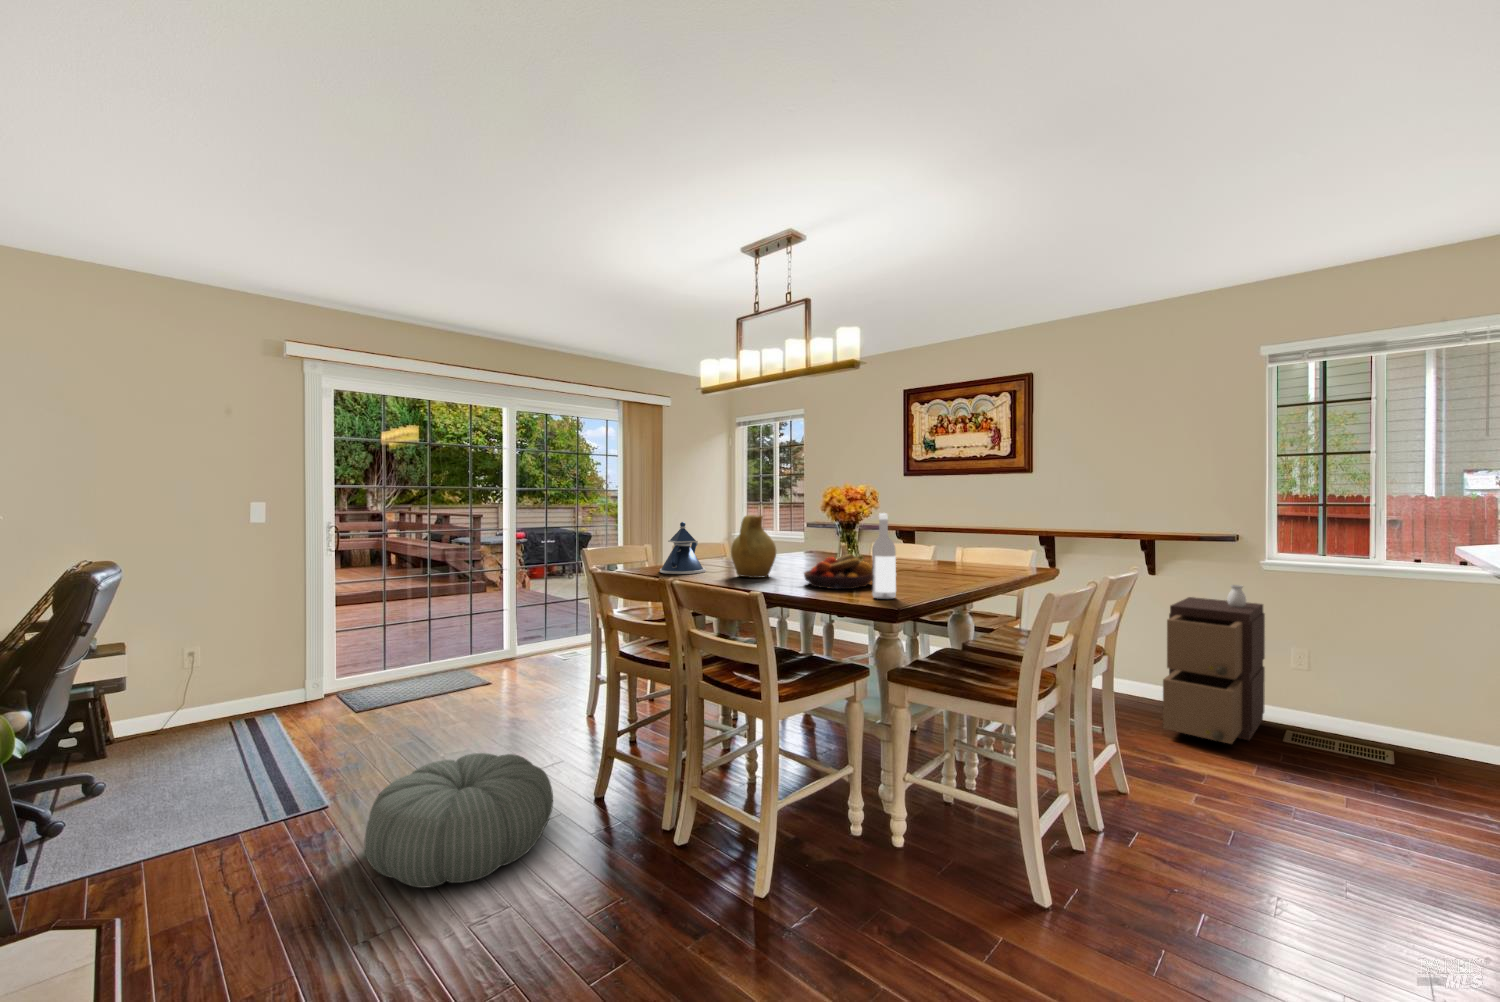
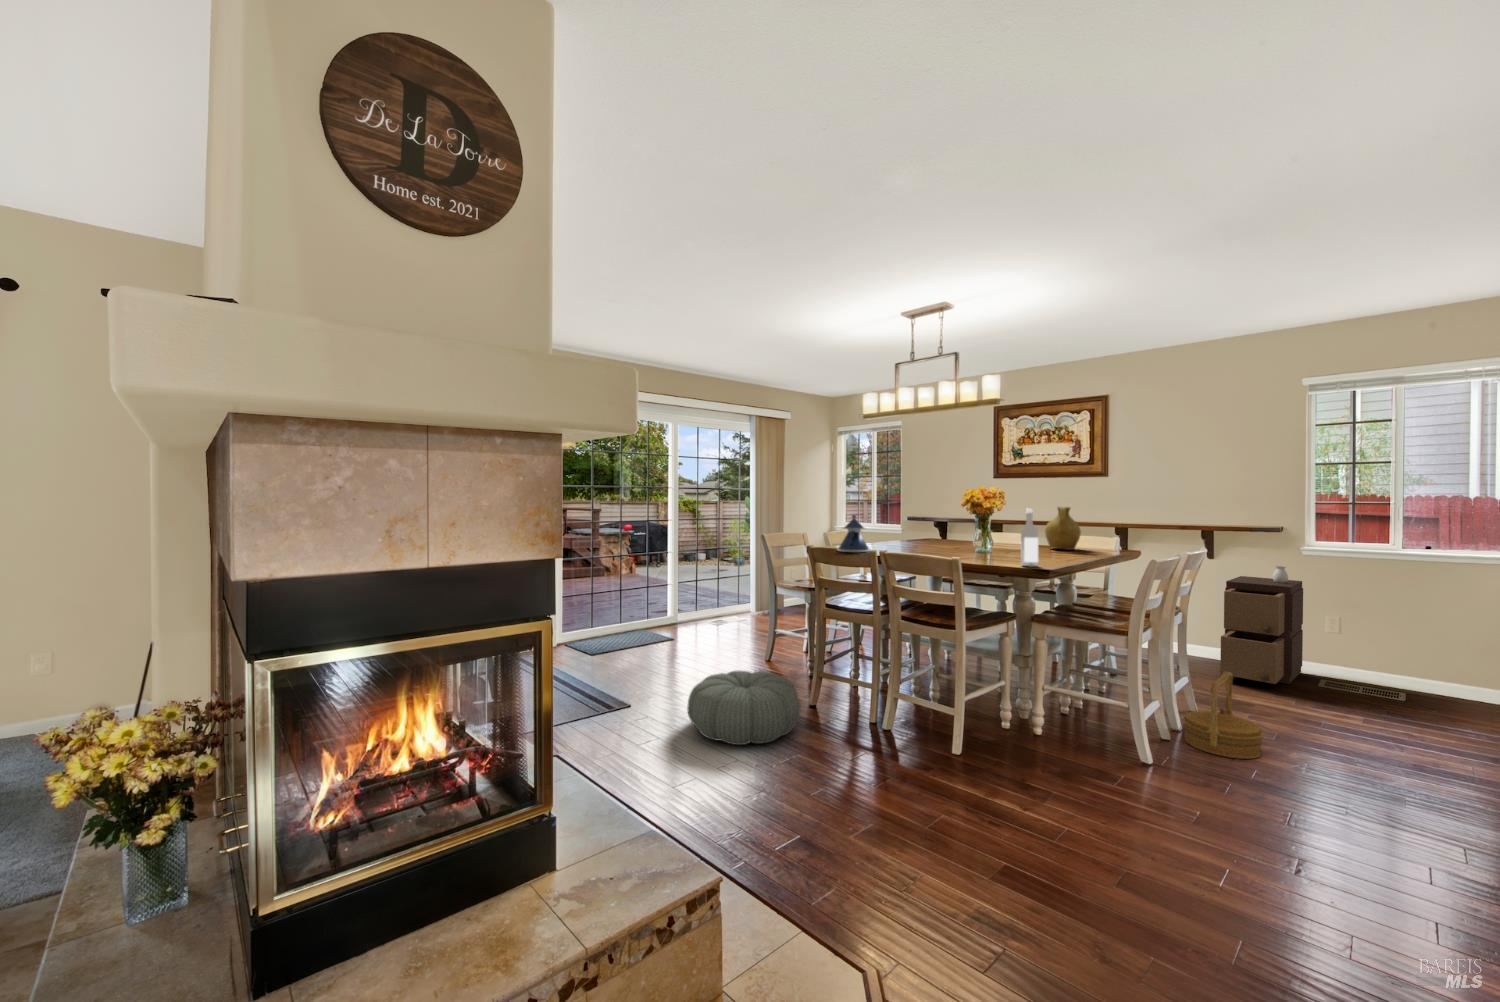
pitcher: present [731,515,776,578] -> present [1045,507,1081,550]
fruit bowl: present [804,555,872,589] -> none [960,538,1013,561]
basket: none [1103,748,1215,888] -> present [1183,672,1263,759]

